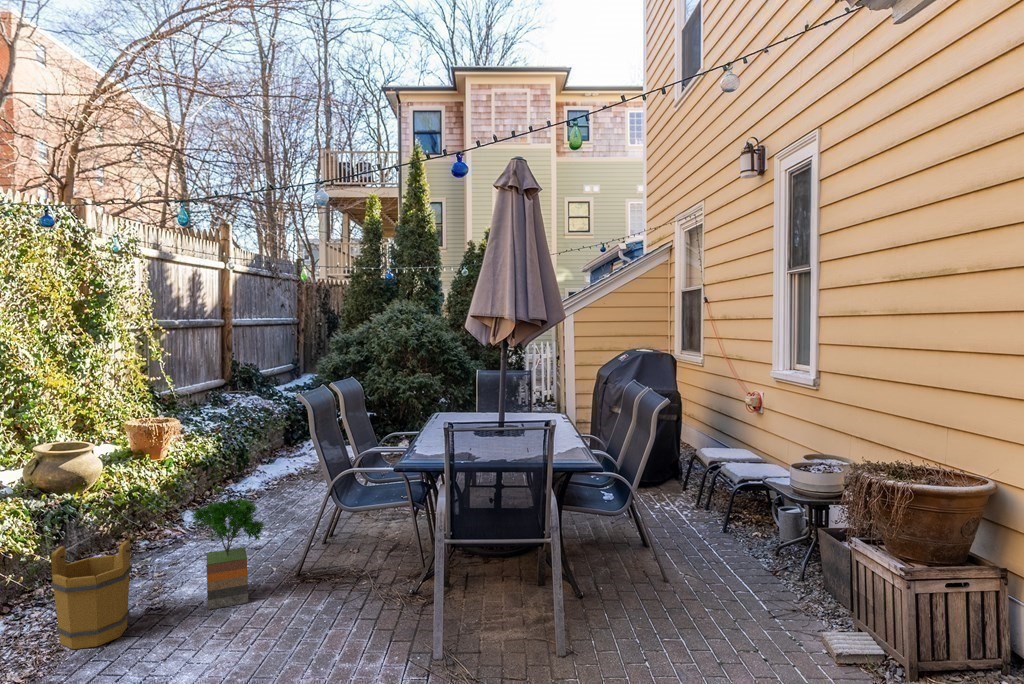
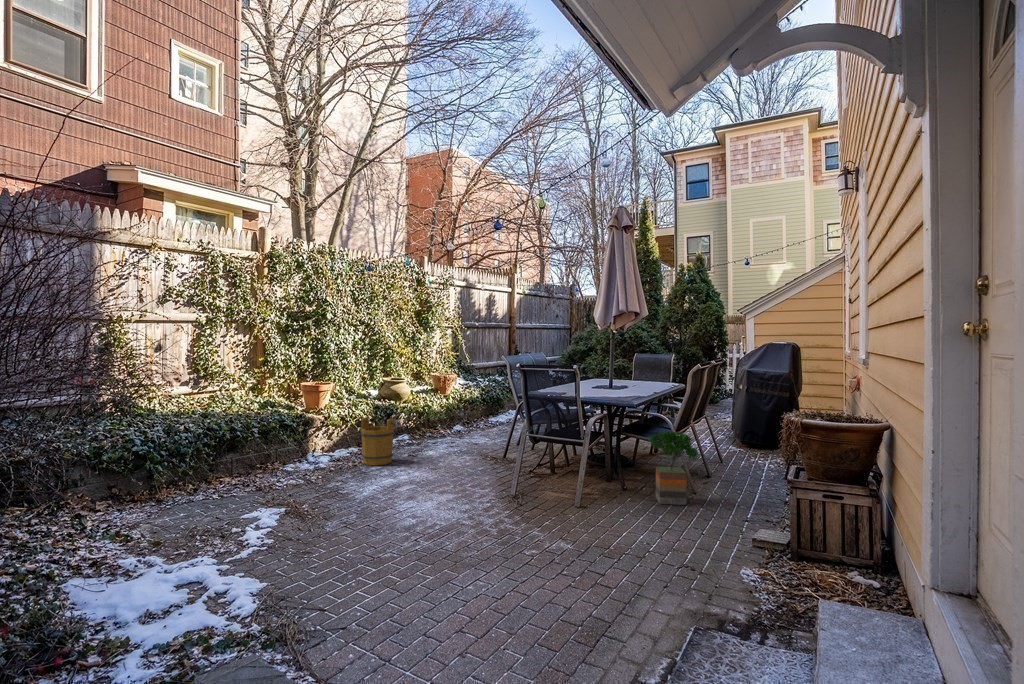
potted tree: present [192,498,264,610] -> present [649,431,698,505]

